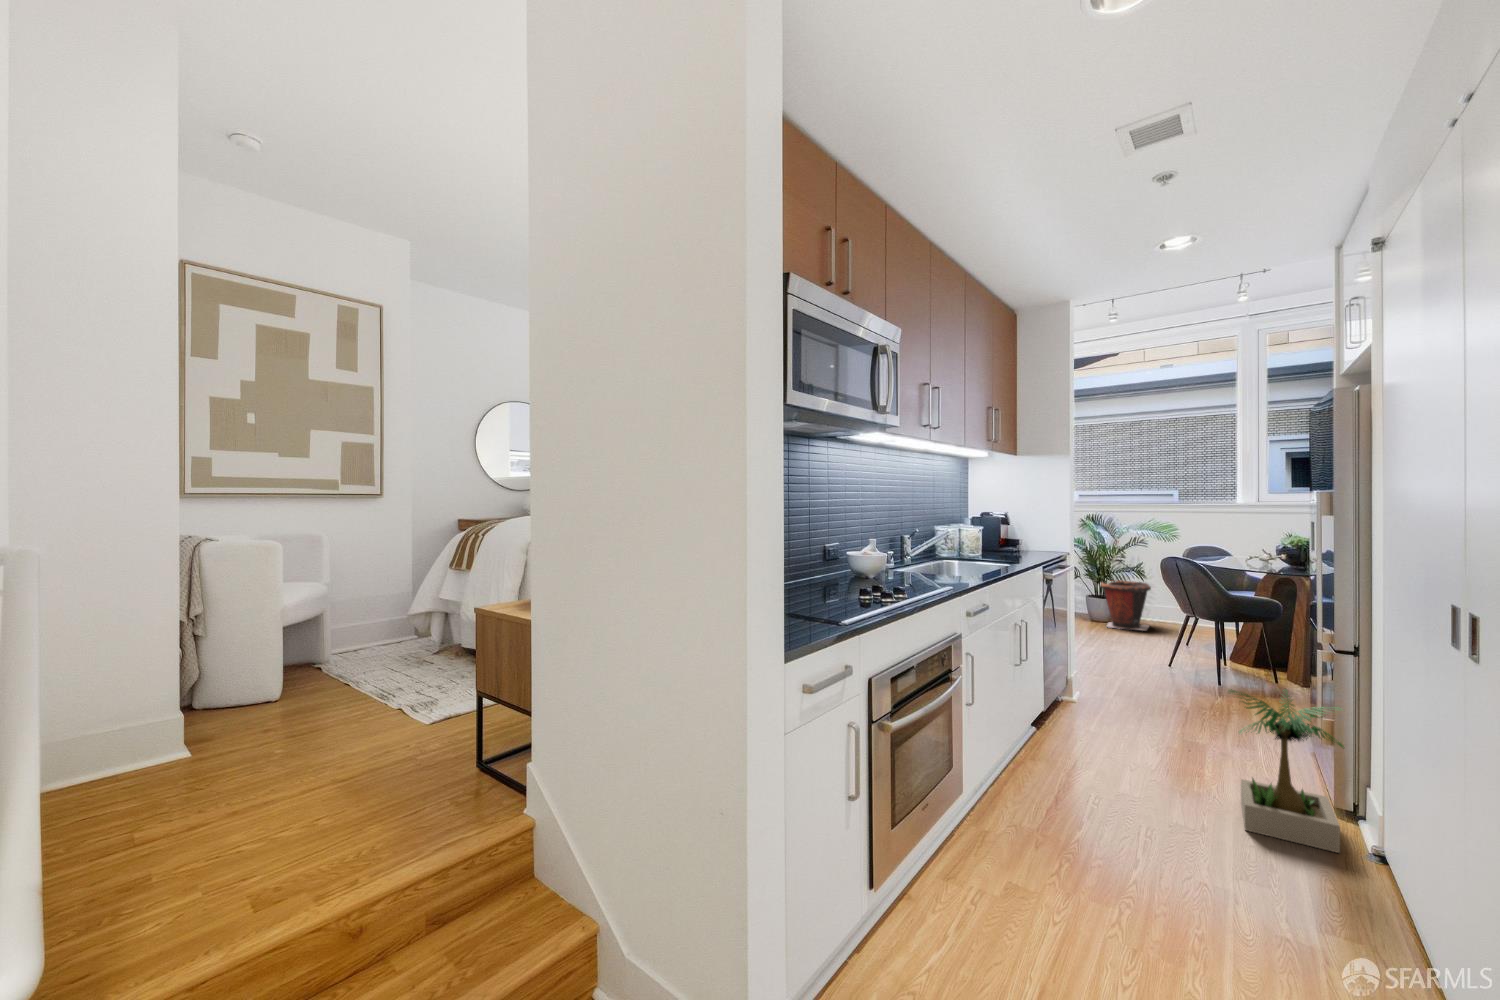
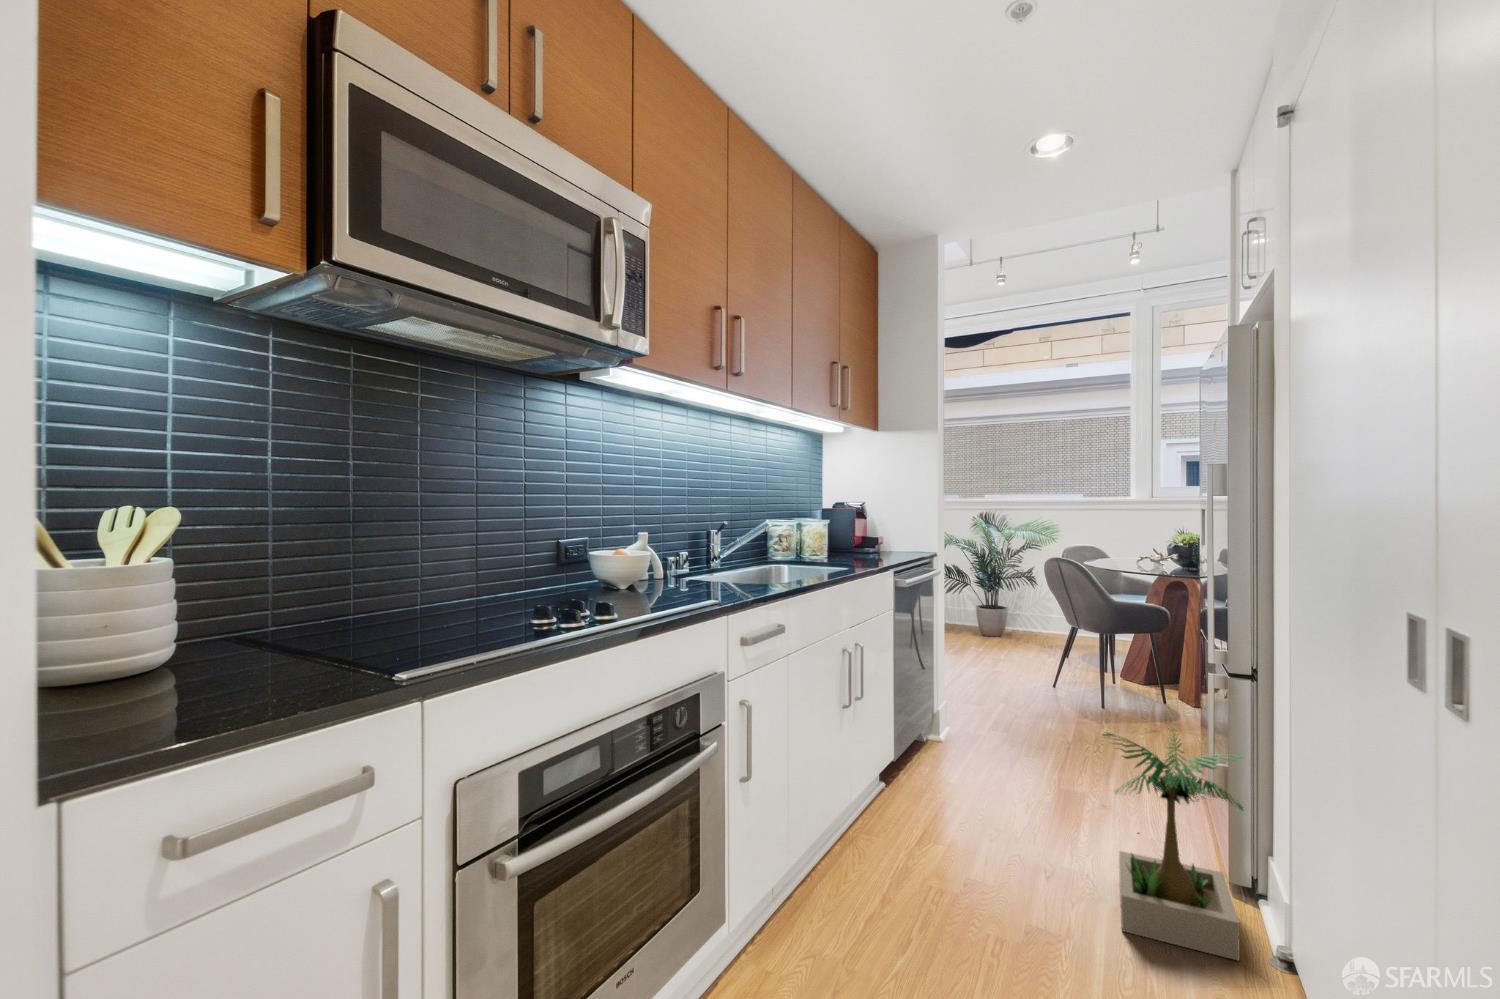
waste bin: present [1101,581,1151,631] -> none [988,587,1041,644]

